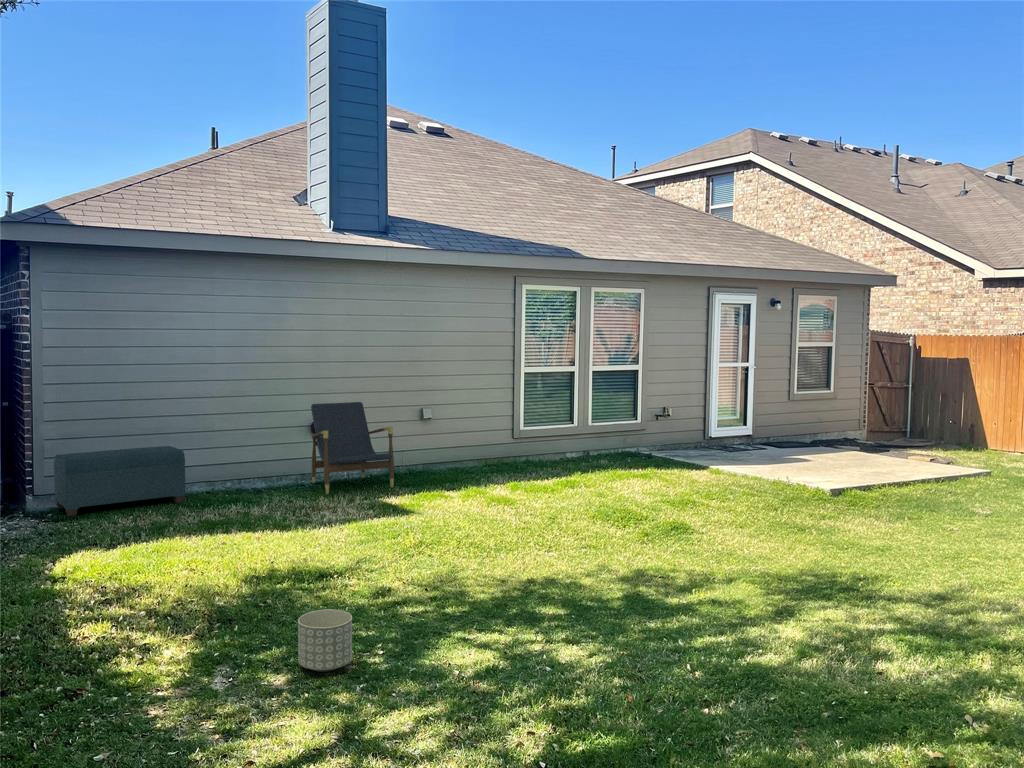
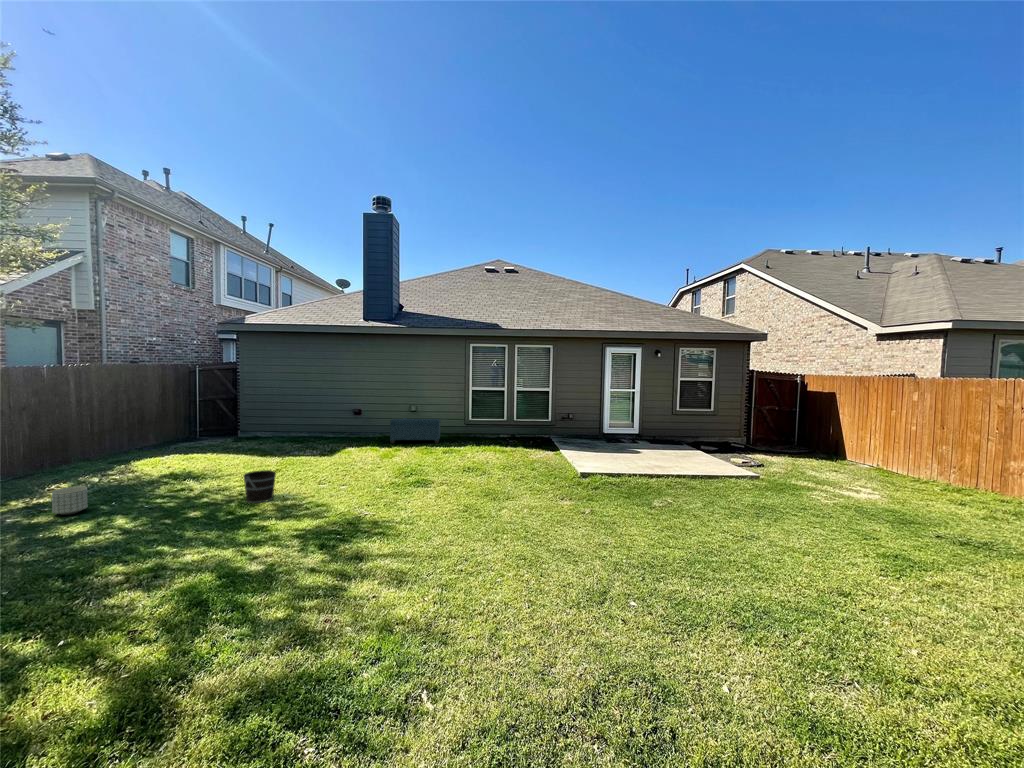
lounge chair: present [311,402,394,494] -> none [333,401,374,445]
bench: present [54,446,185,516] -> present [390,418,440,443]
bucket: none [530,534,584,597] -> present [243,470,276,503]

